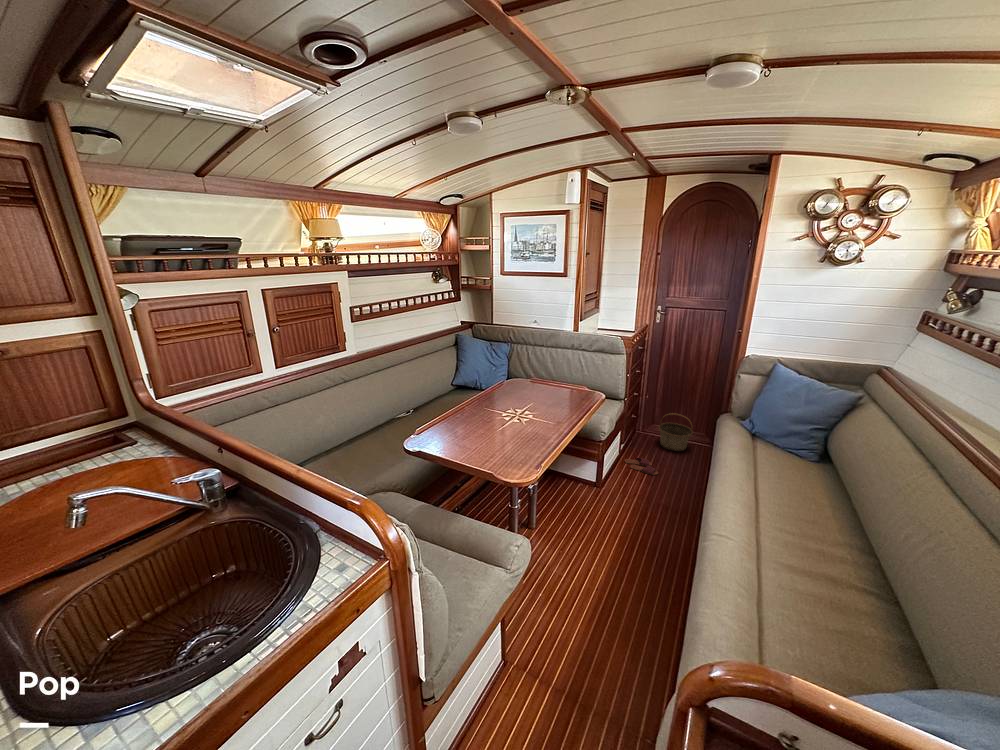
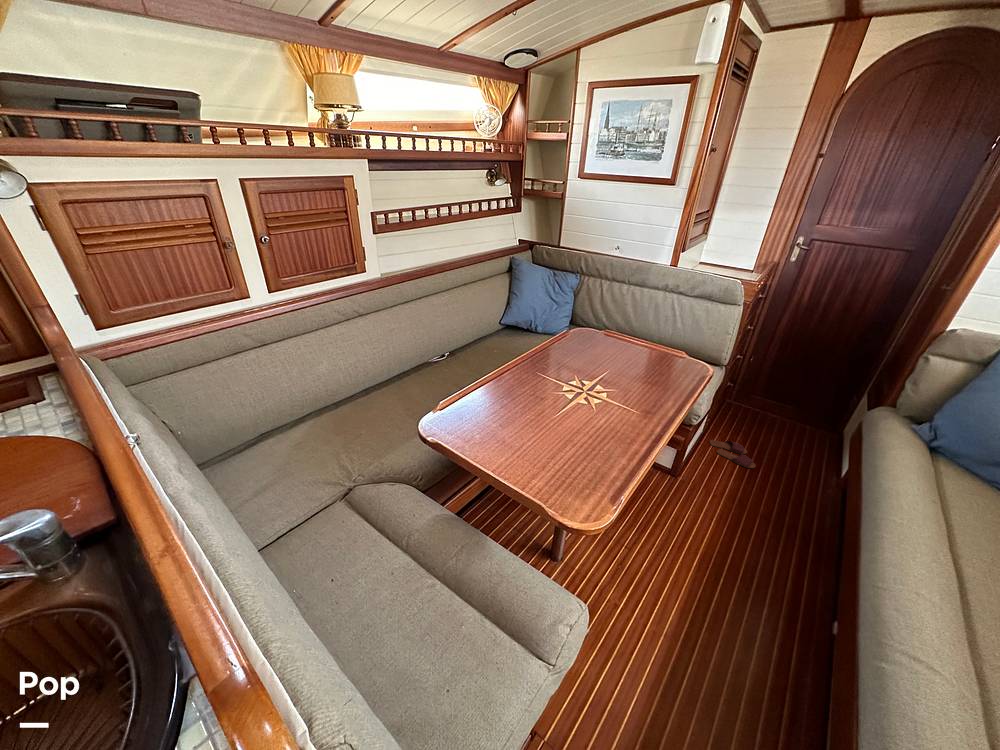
basket: present [659,413,693,451] -> none [759,387,812,437]

